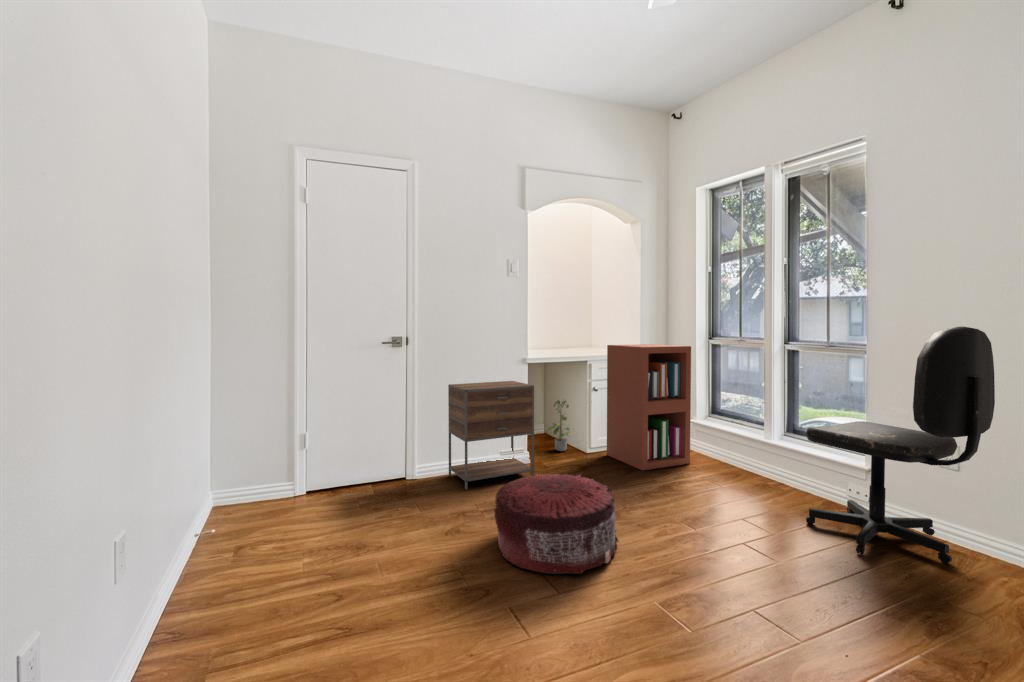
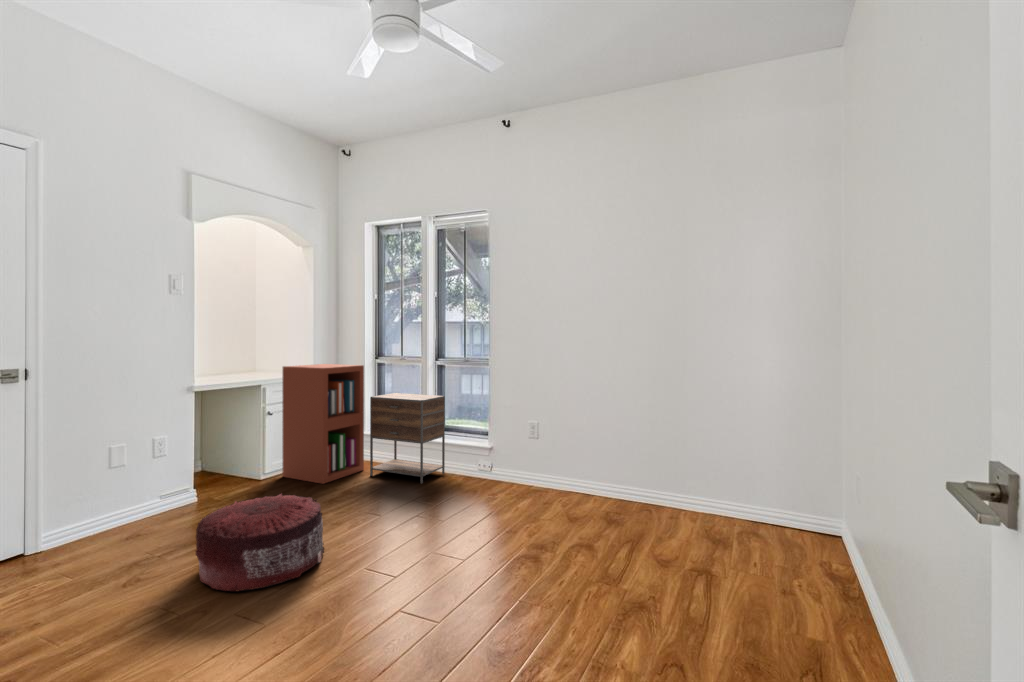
office chair: present [806,327,995,563] -> none [456,351,552,507]
nightstand: present [448,381,534,489] -> present [370,393,445,483]
potted plant: present [548,400,569,451] -> none [212,425,242,482]

